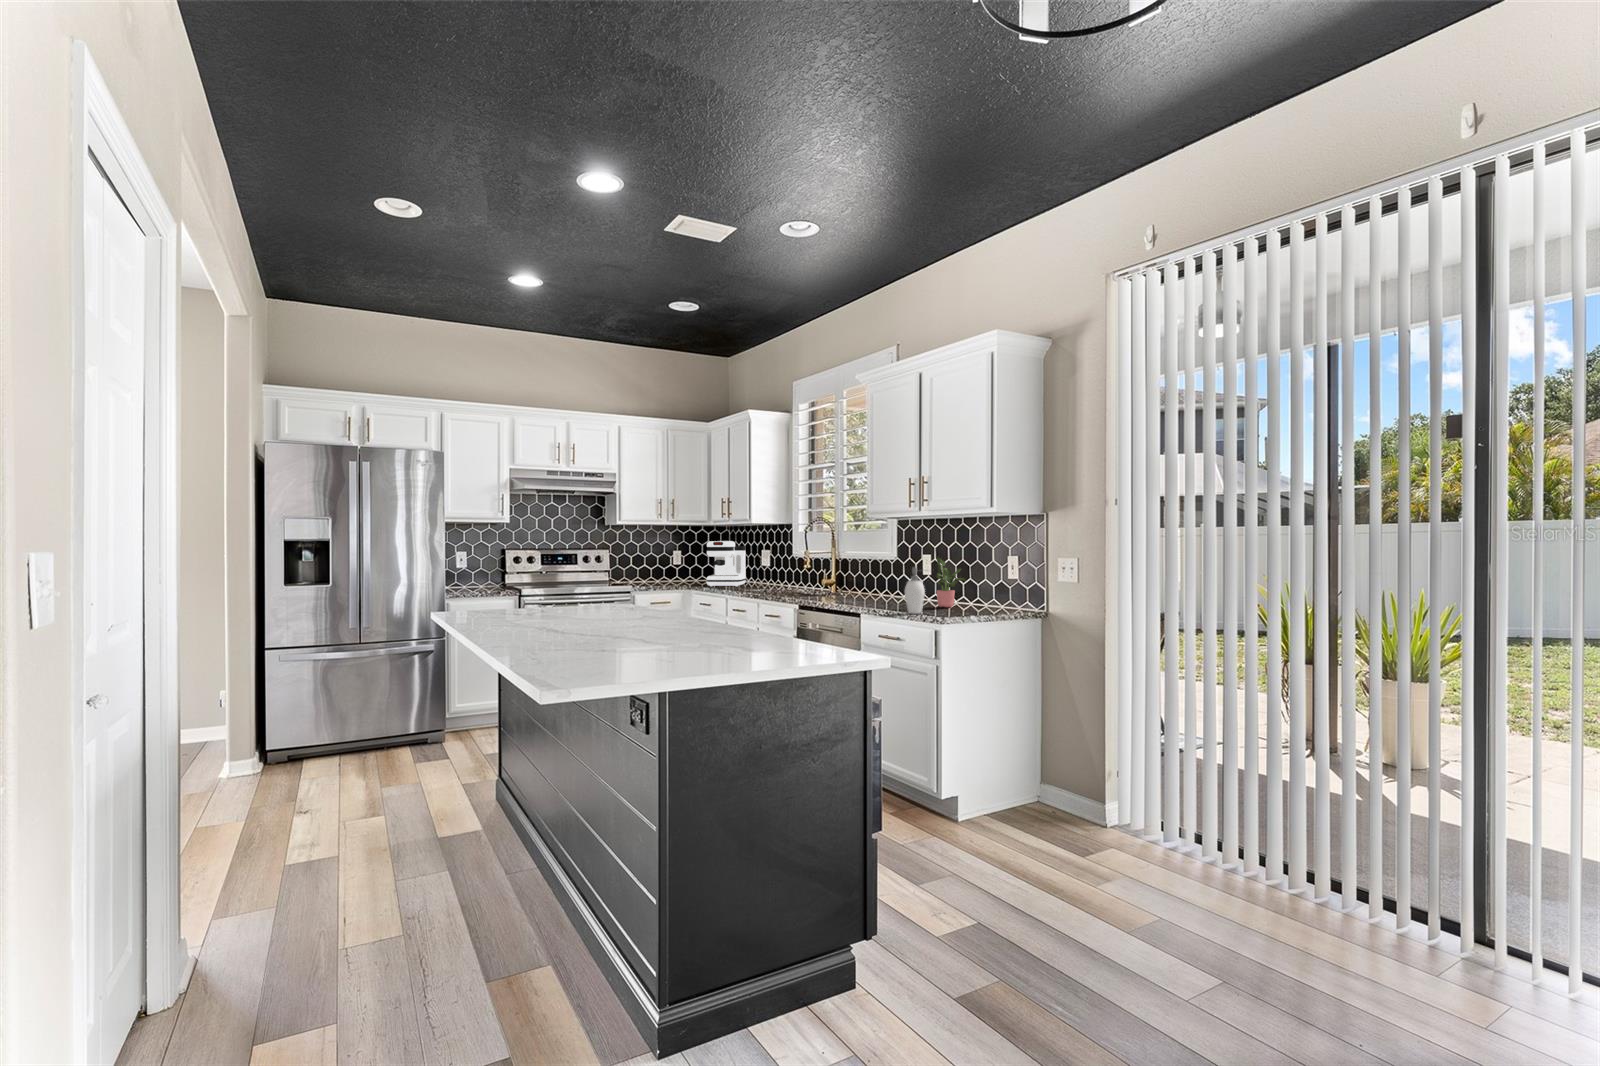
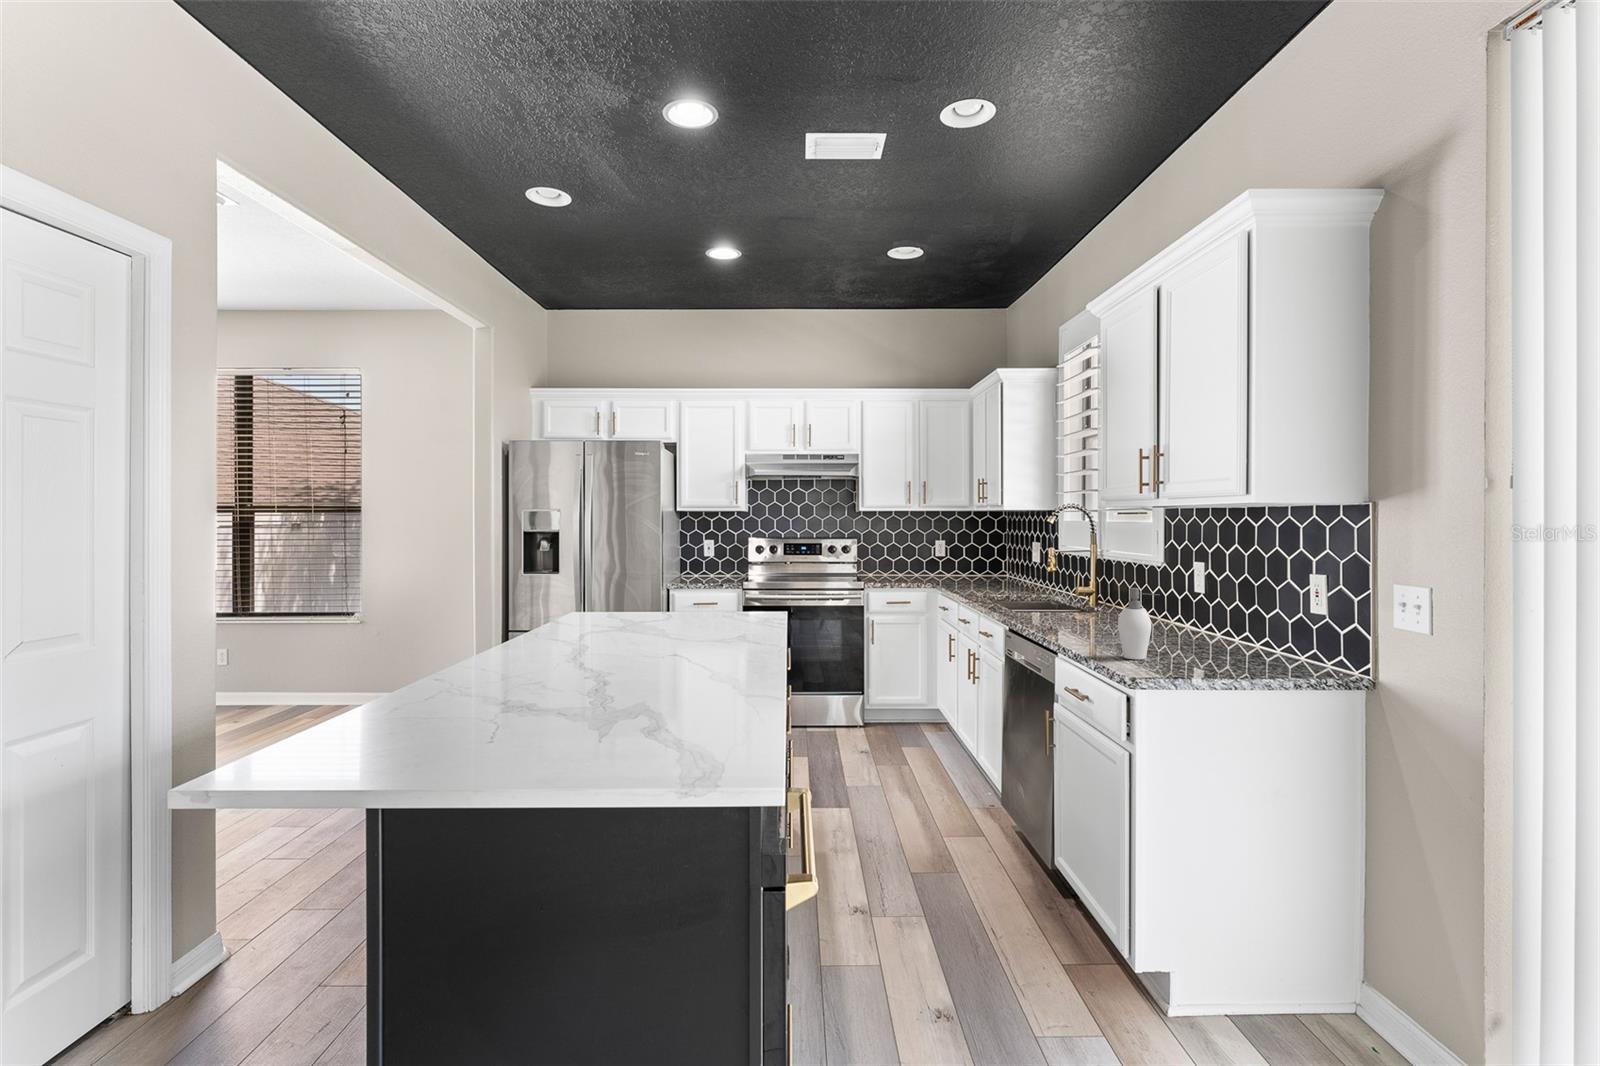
coffee maker: present [706,541,746,587] -> none [957,531,1009,586]
potted plant: present [937,558,966,607] -> none [1182,571,1241,650]

